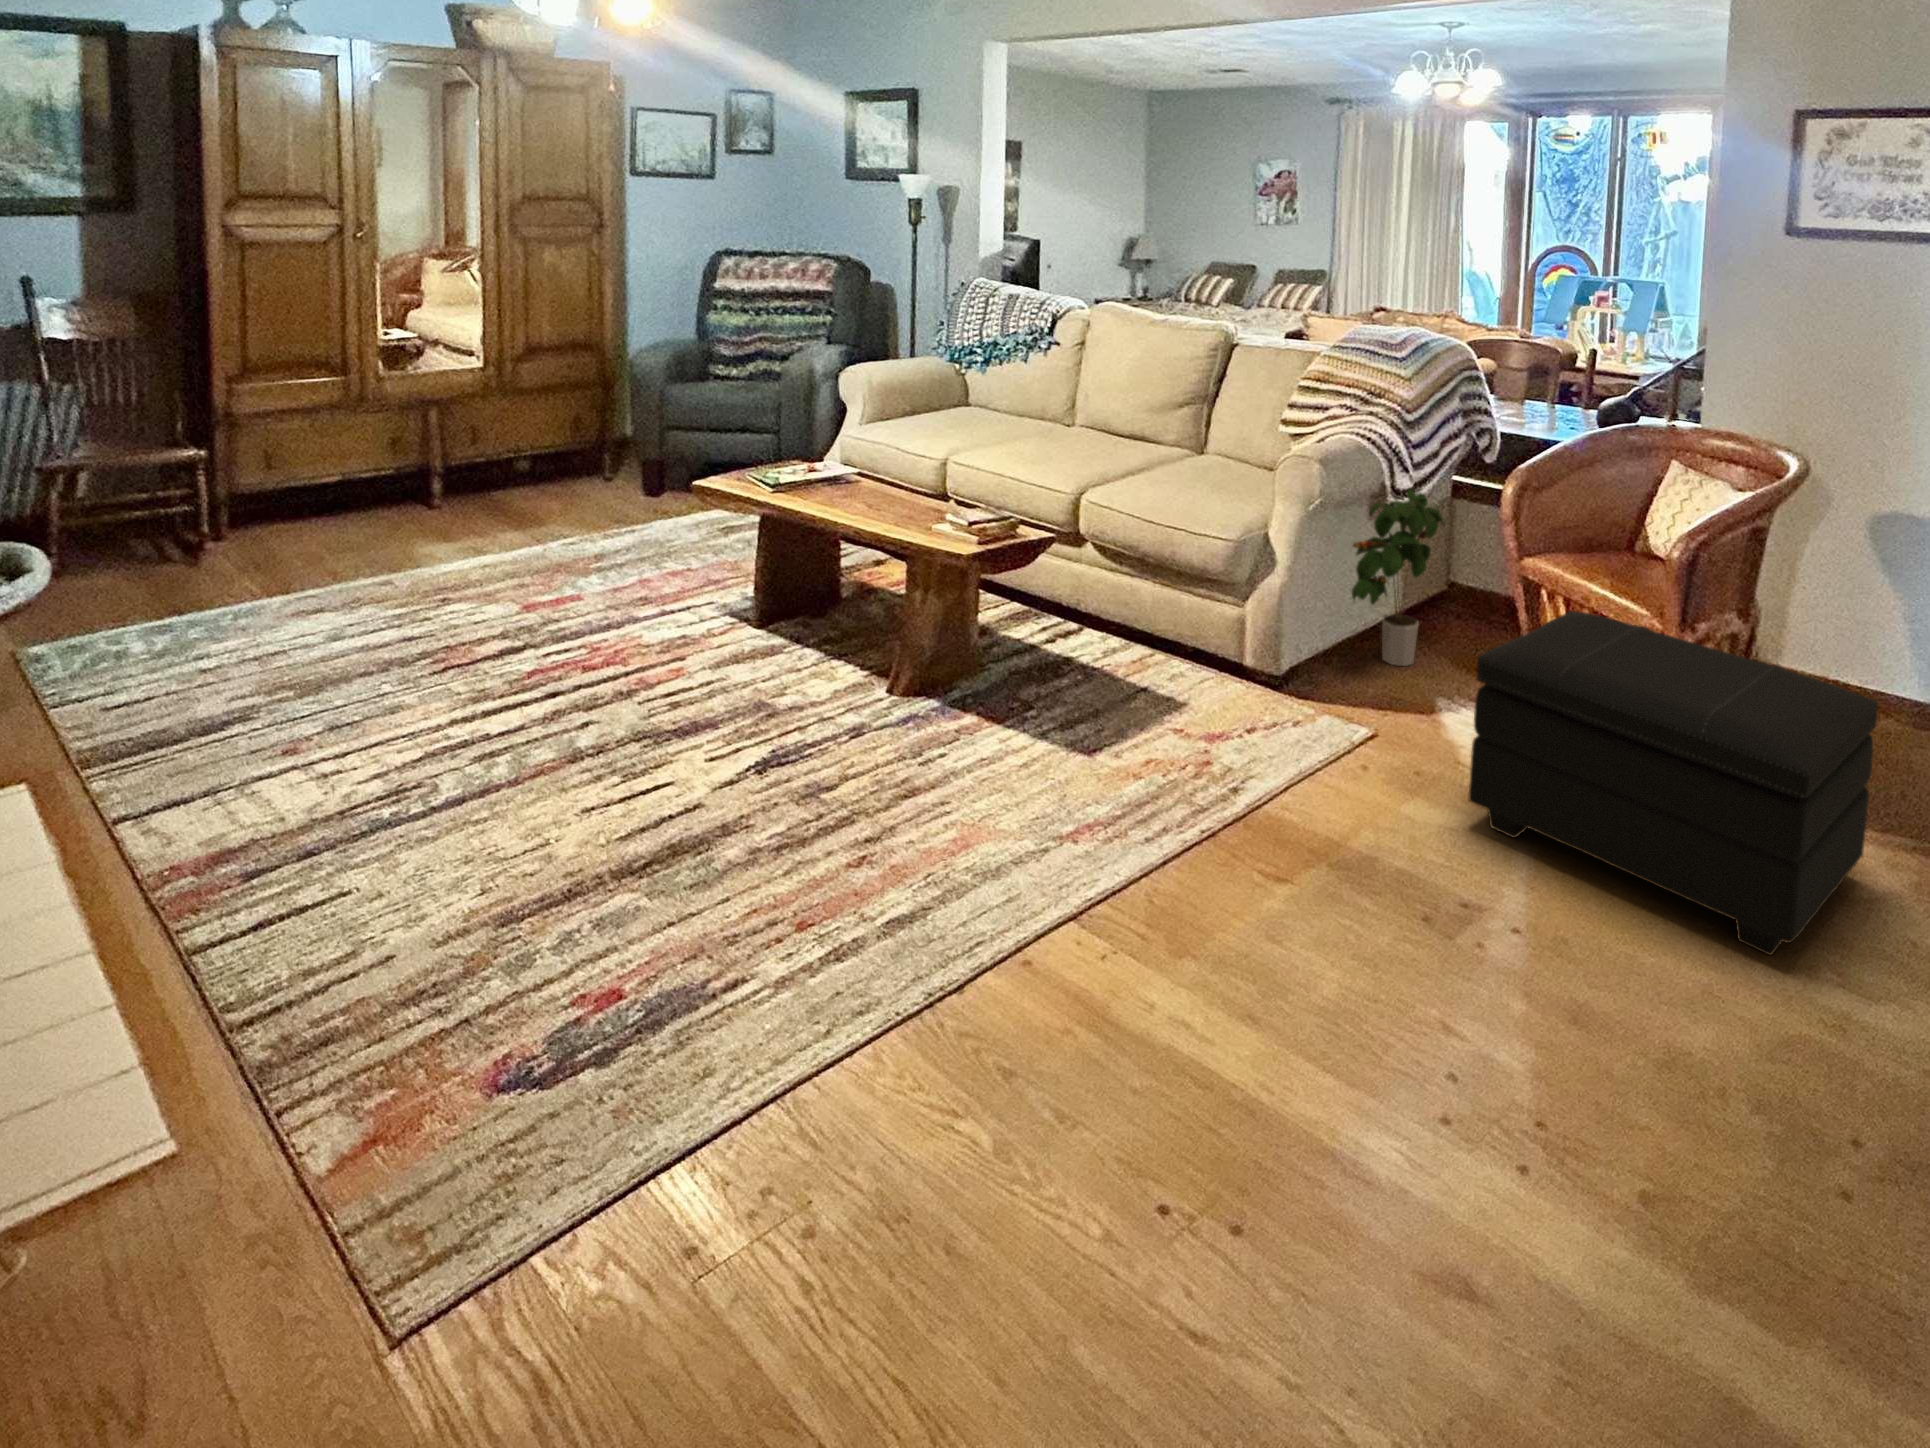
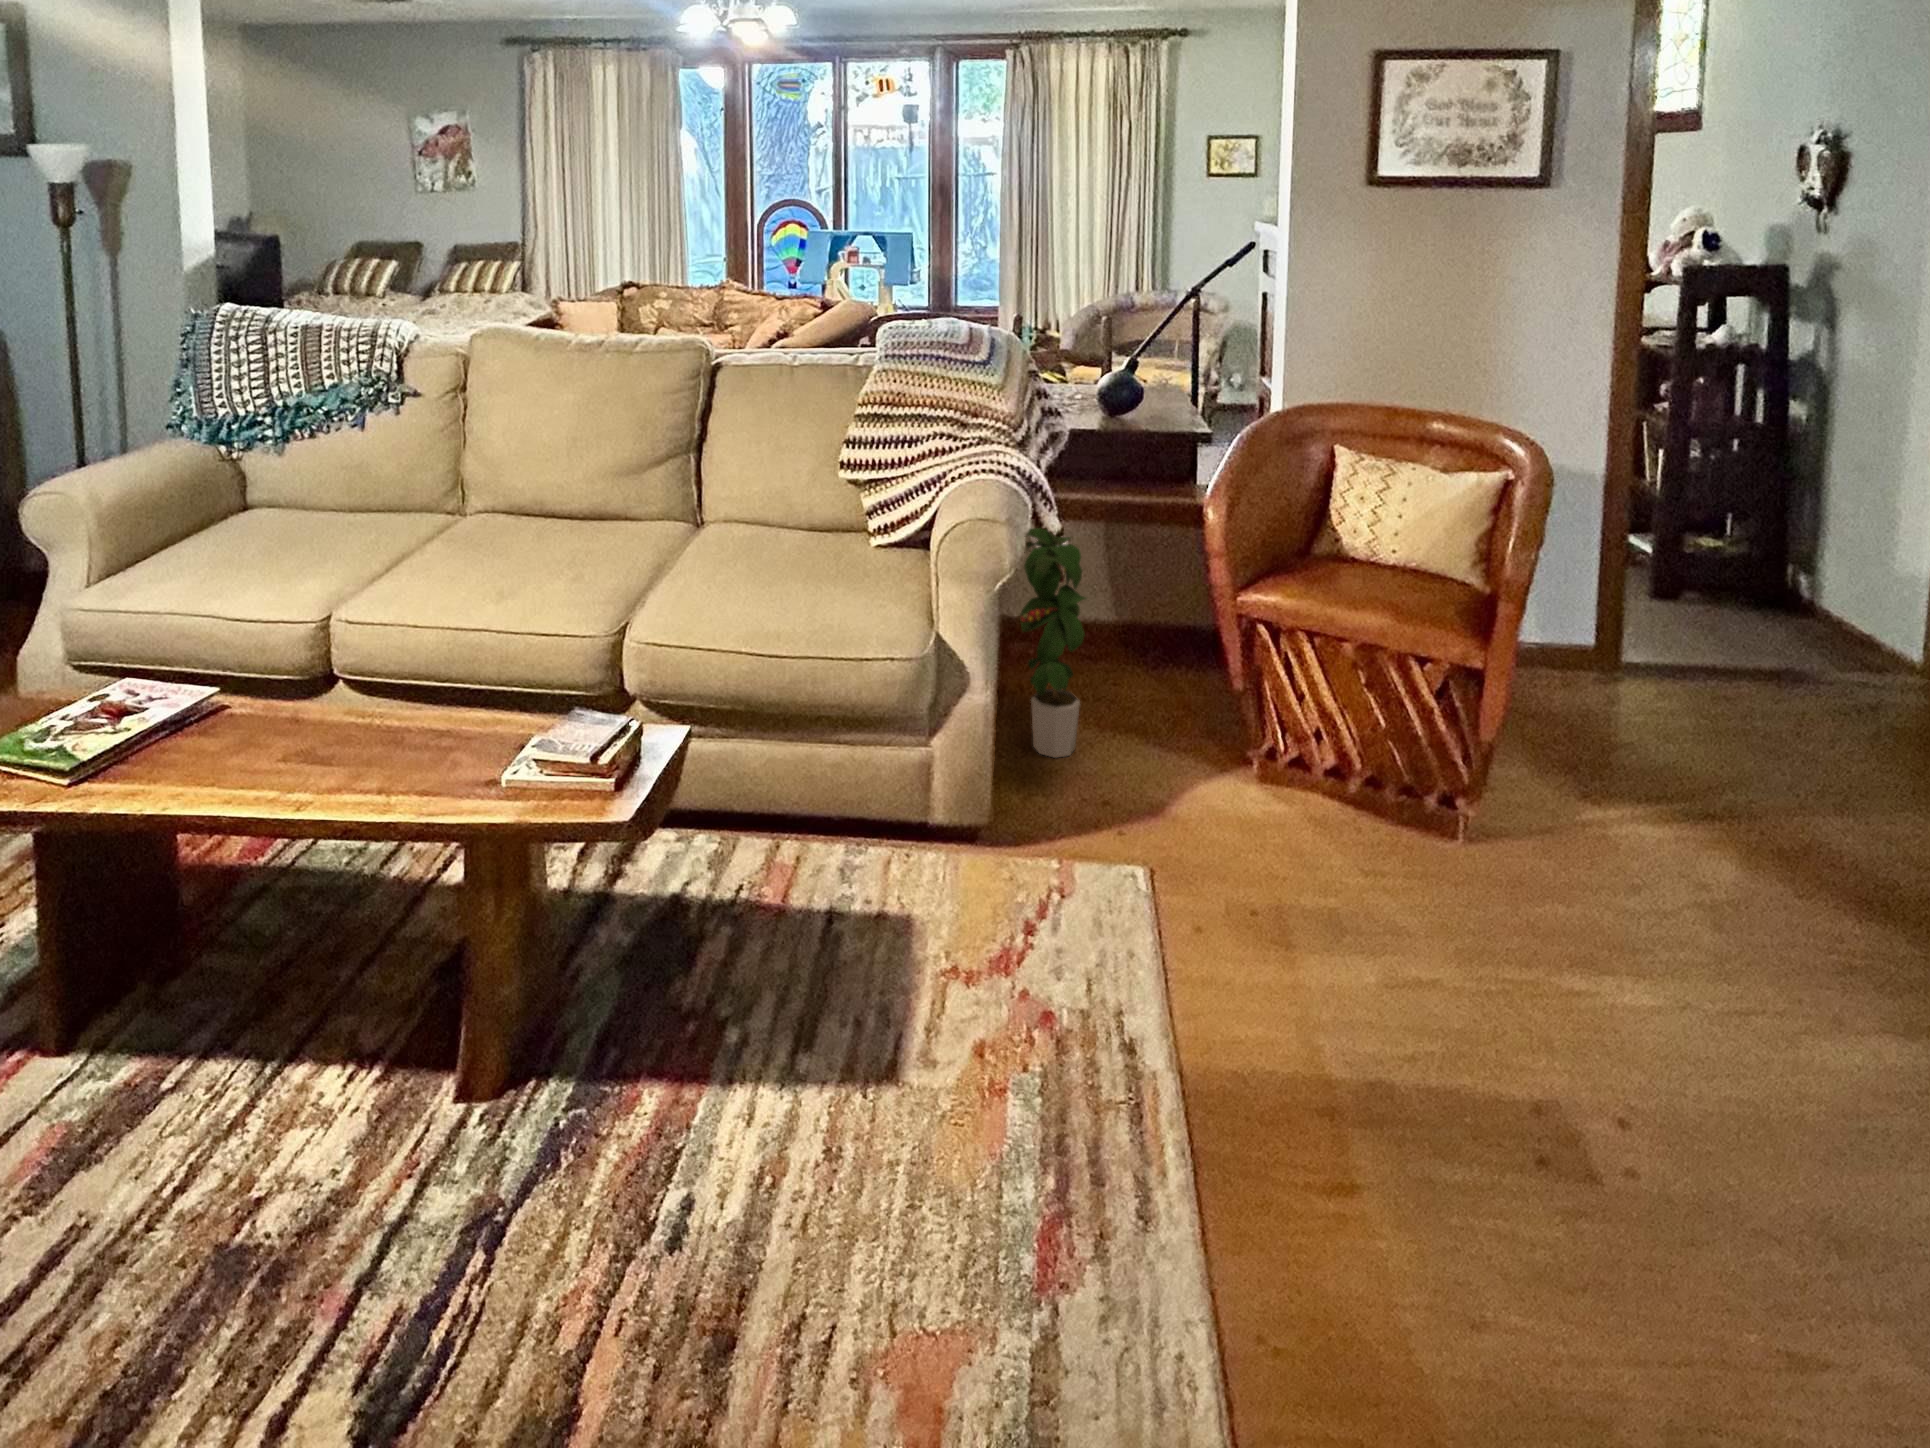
footstool: present [1469,611,1878,955] -> none [1354,651,1858,1018]

